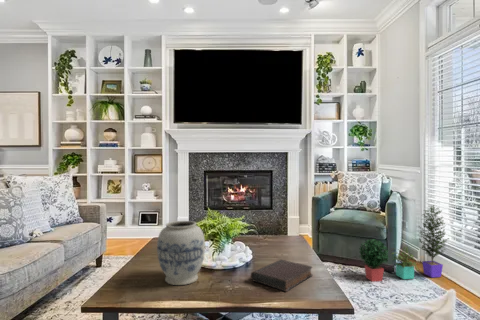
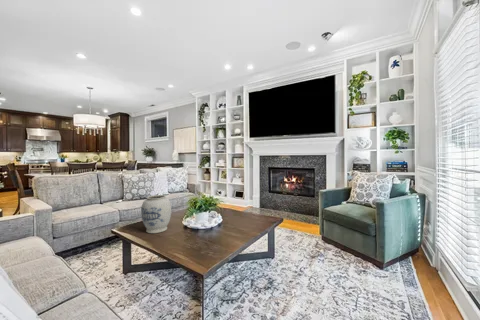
potted plant: present [359,205,449,282] -> none [335,211,453,293]
book: present [251,260,312,291] -> none [181,231,222,254]

